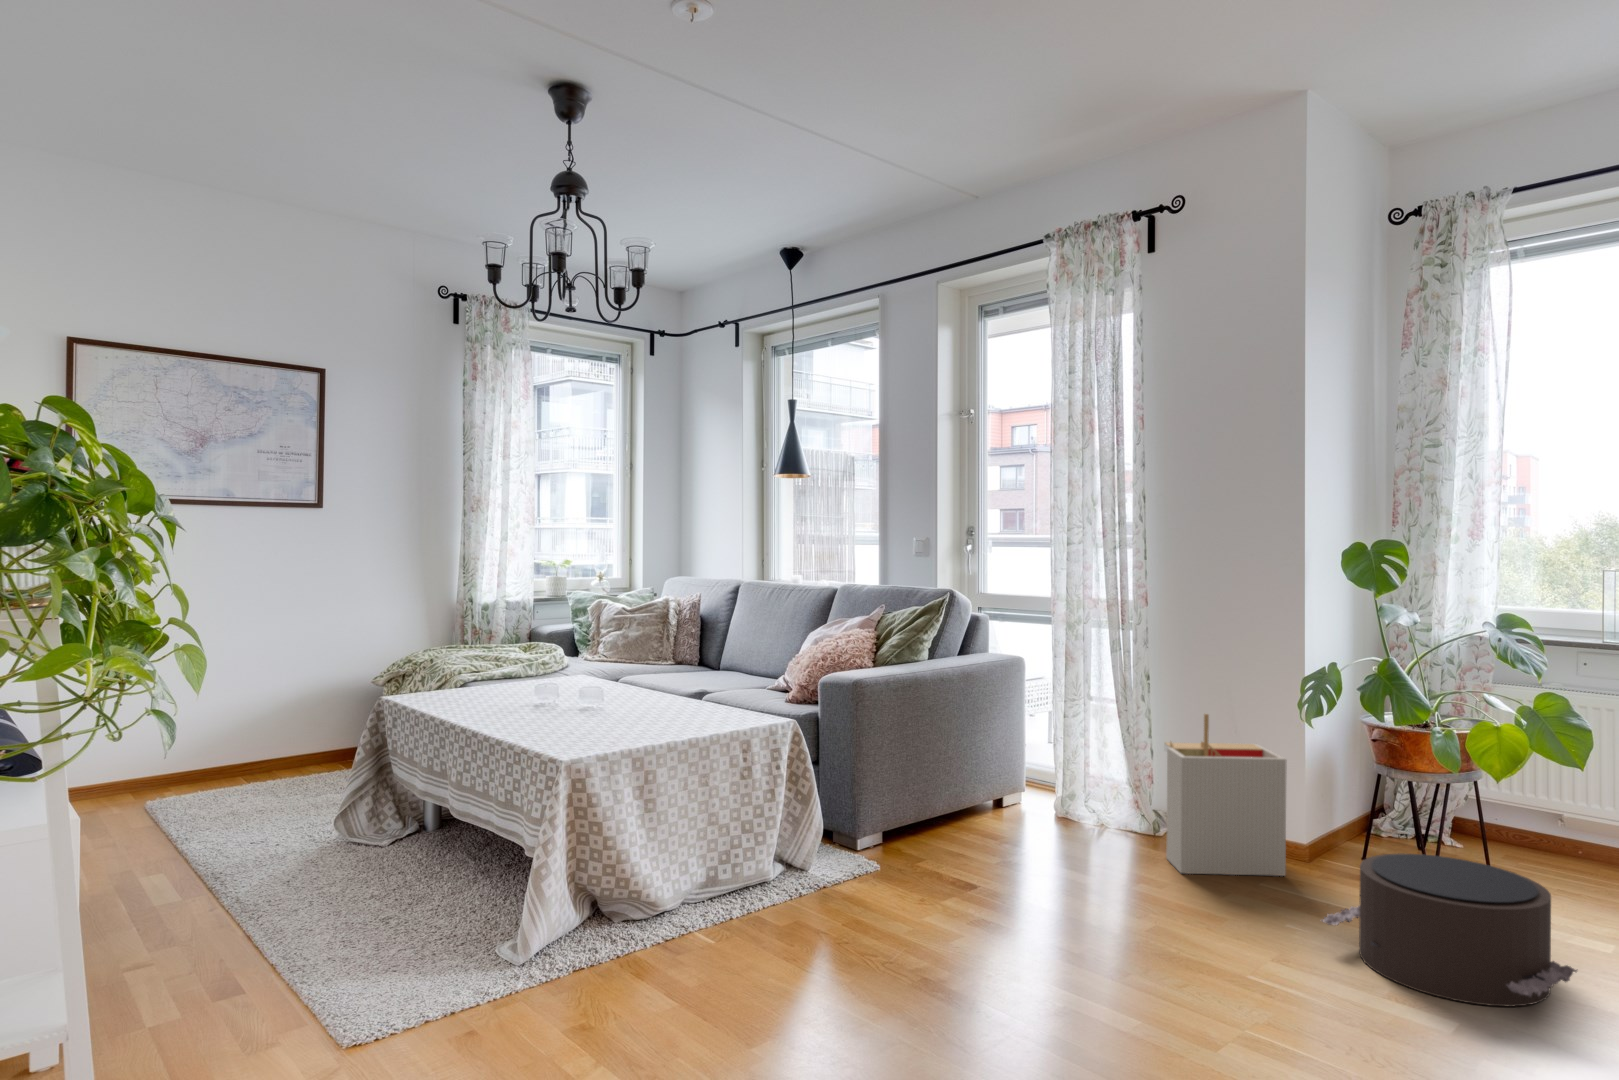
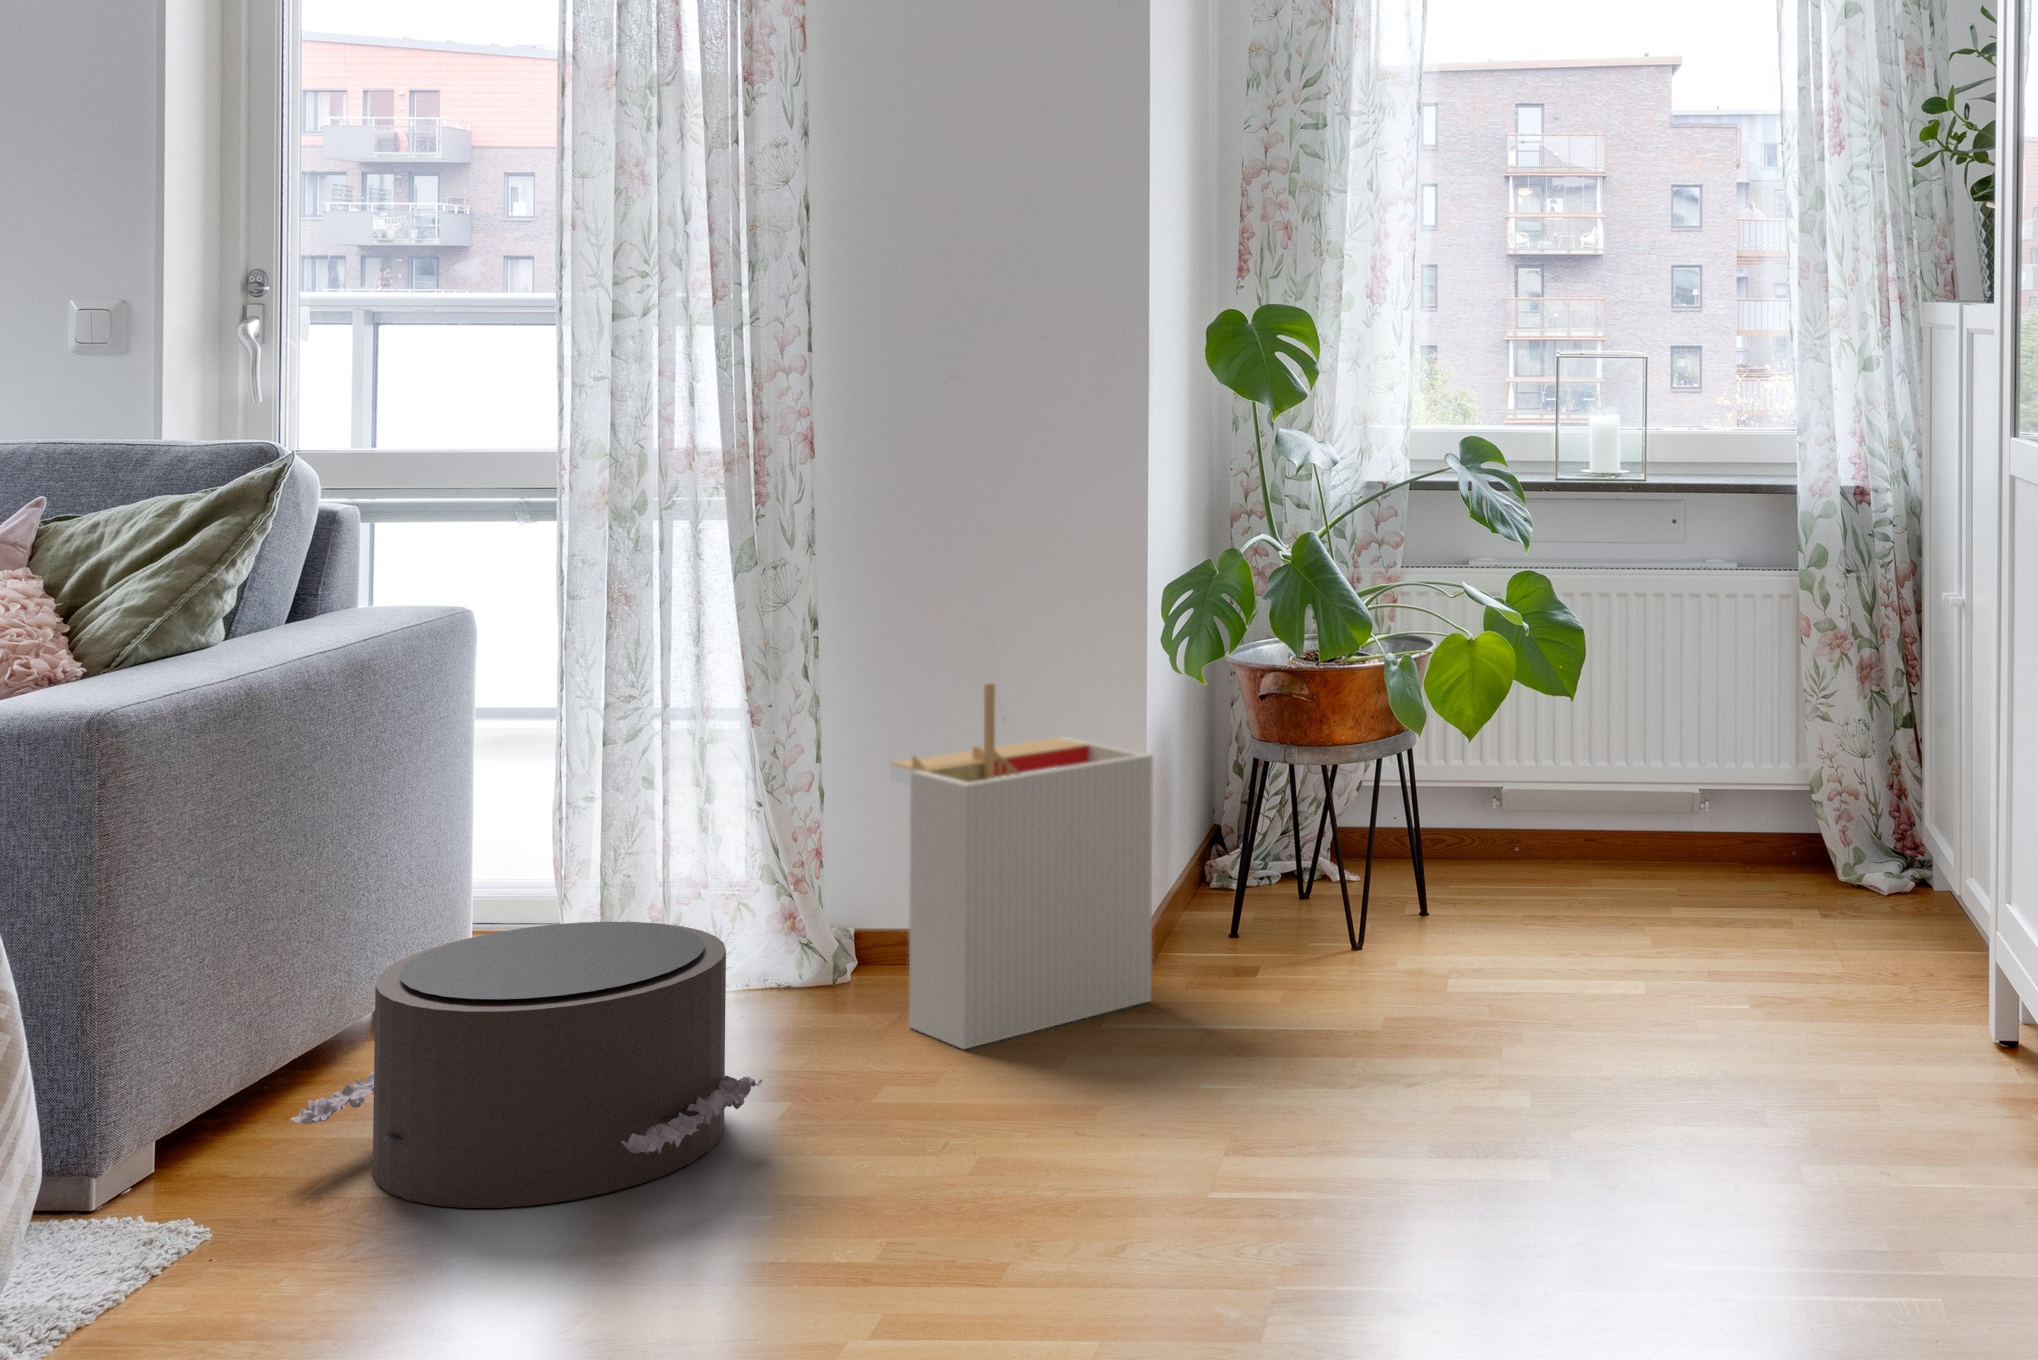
pouf: present [1322,853,1577,1007] -> present [291,922,762,1208]

